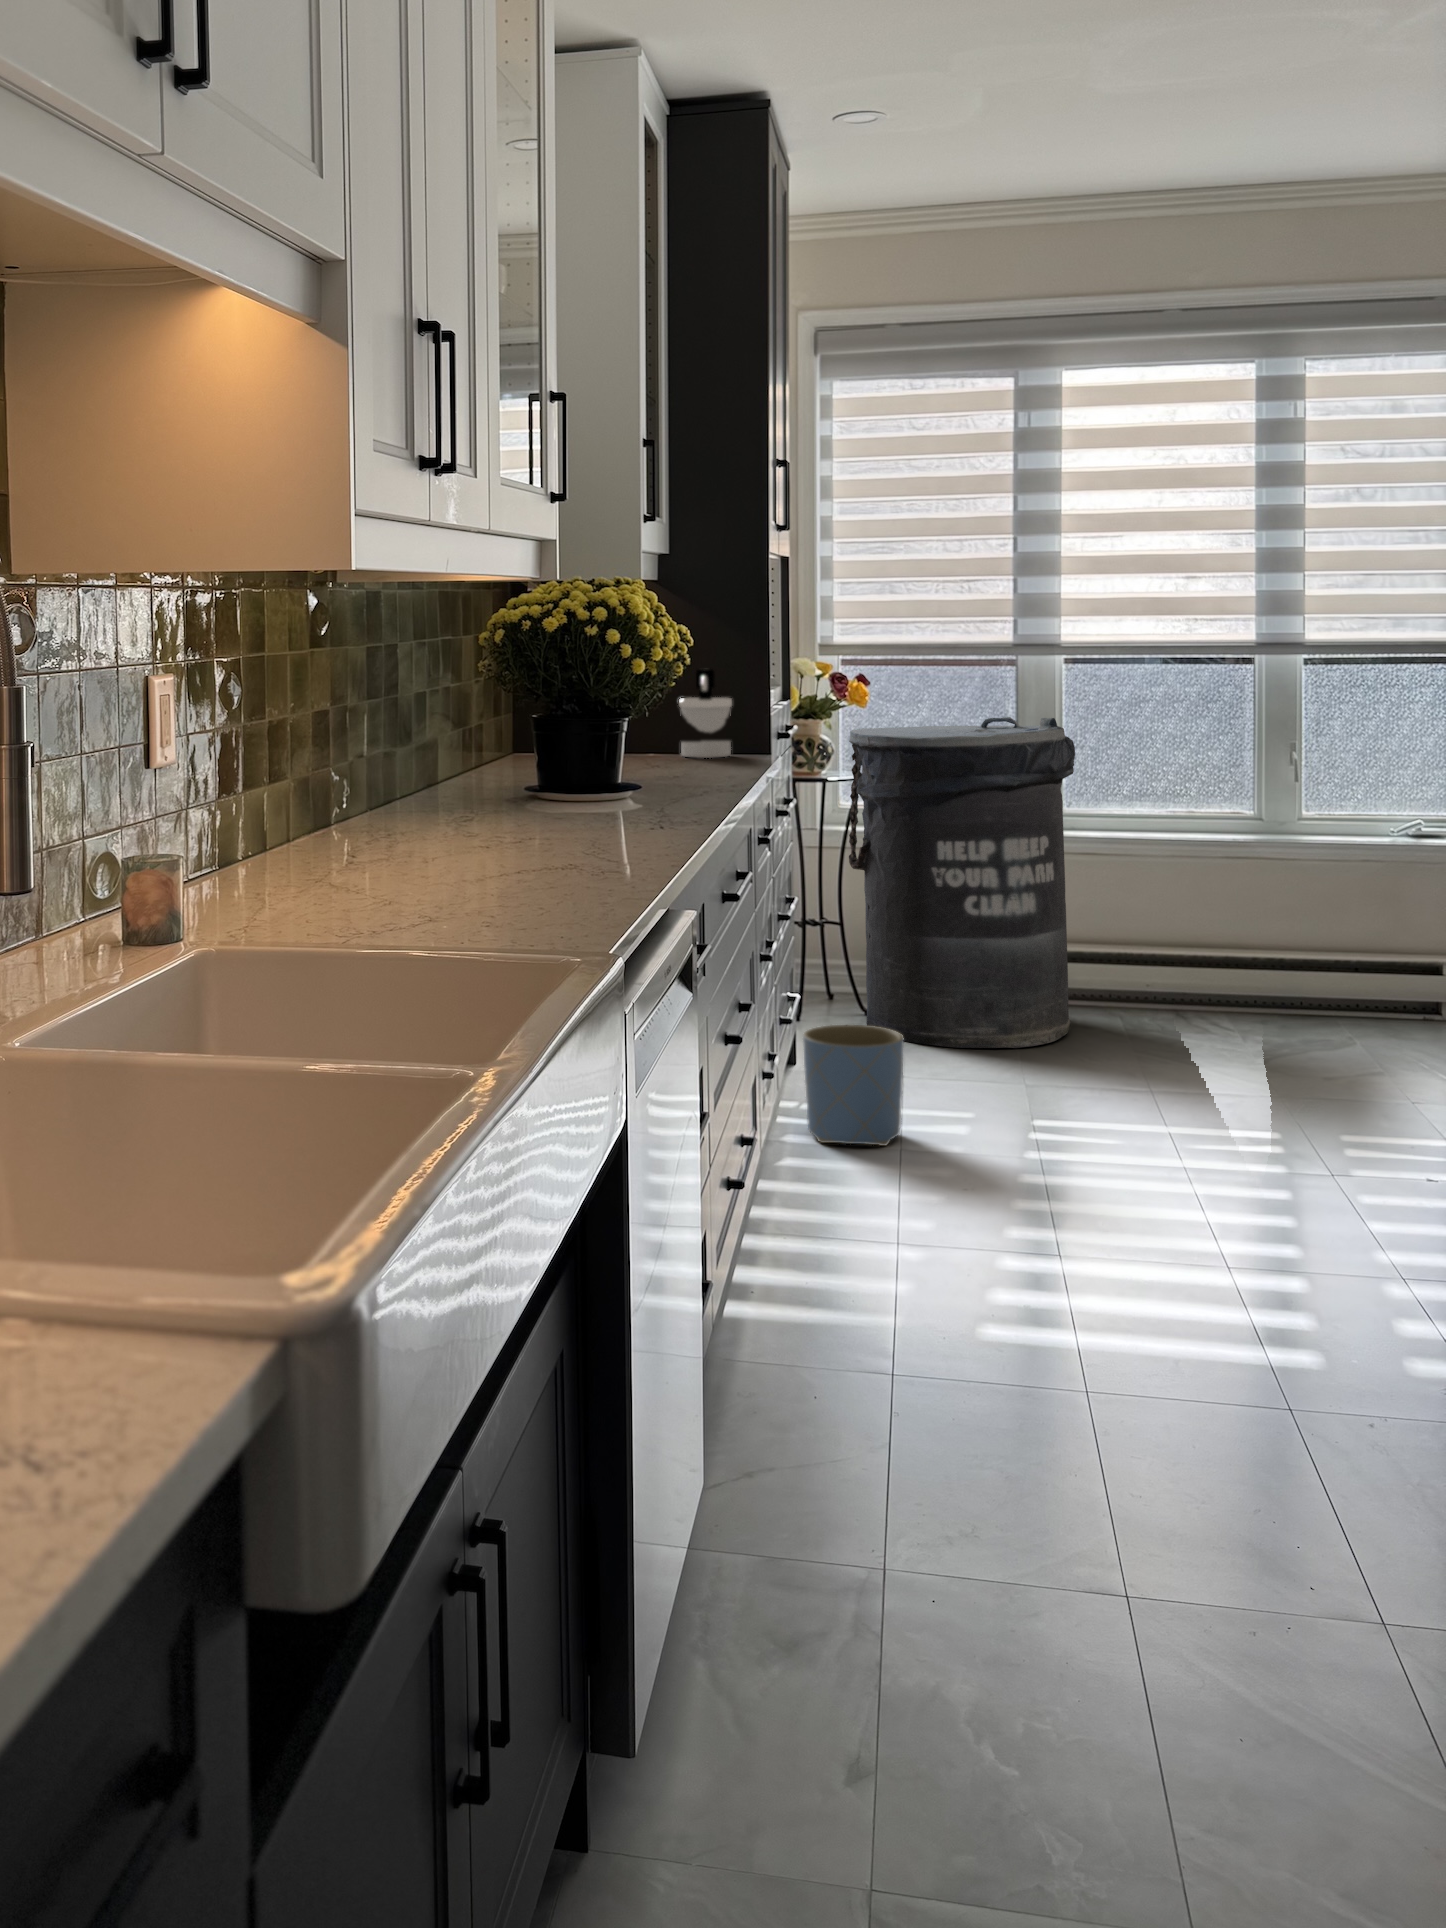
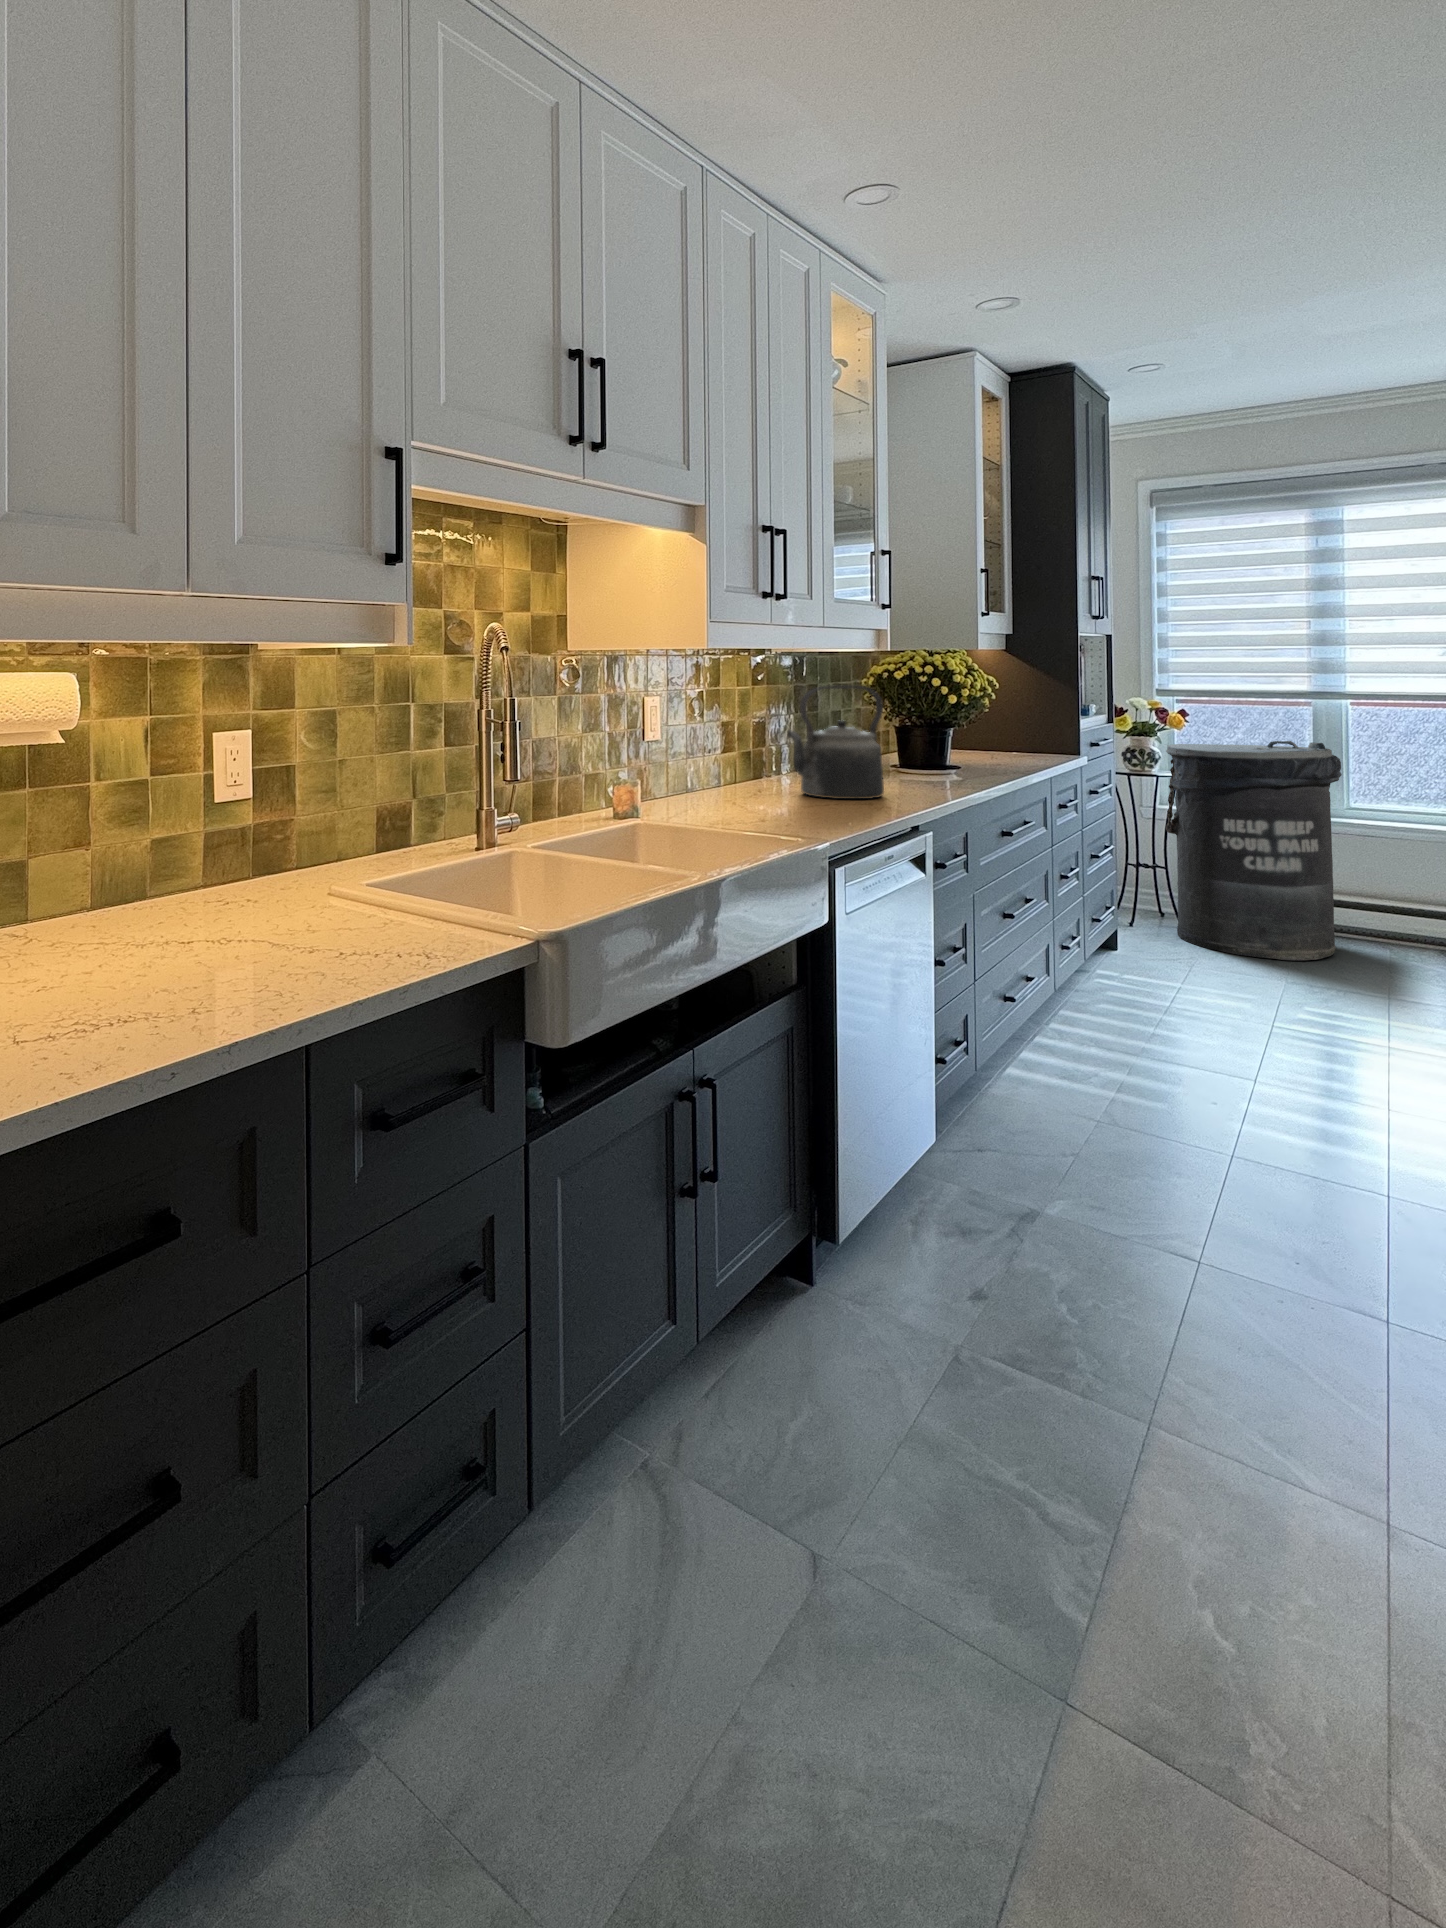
kettle: none [446,642,609,854] -> present [787,685,884,799]
soap dispenser: present [679,669,732,758] -> none [1011,703,1046,756]
planter: present [803,1025,904,1146] -> none [1093,926,1164,1005]

